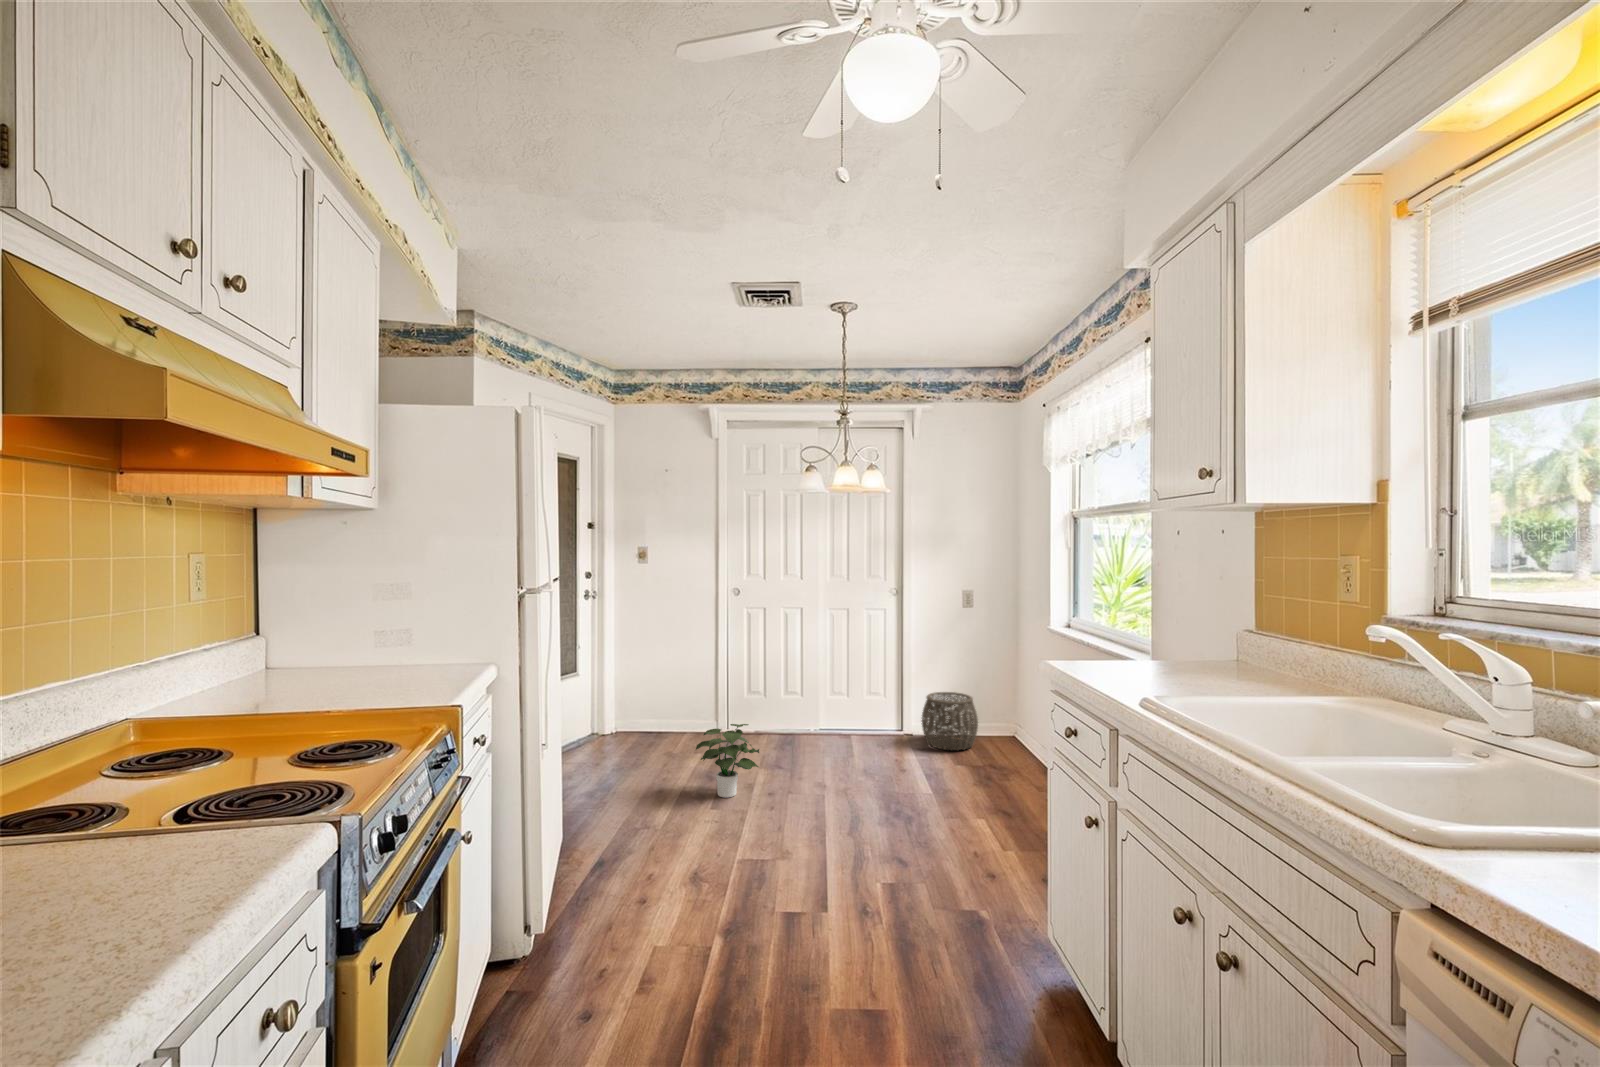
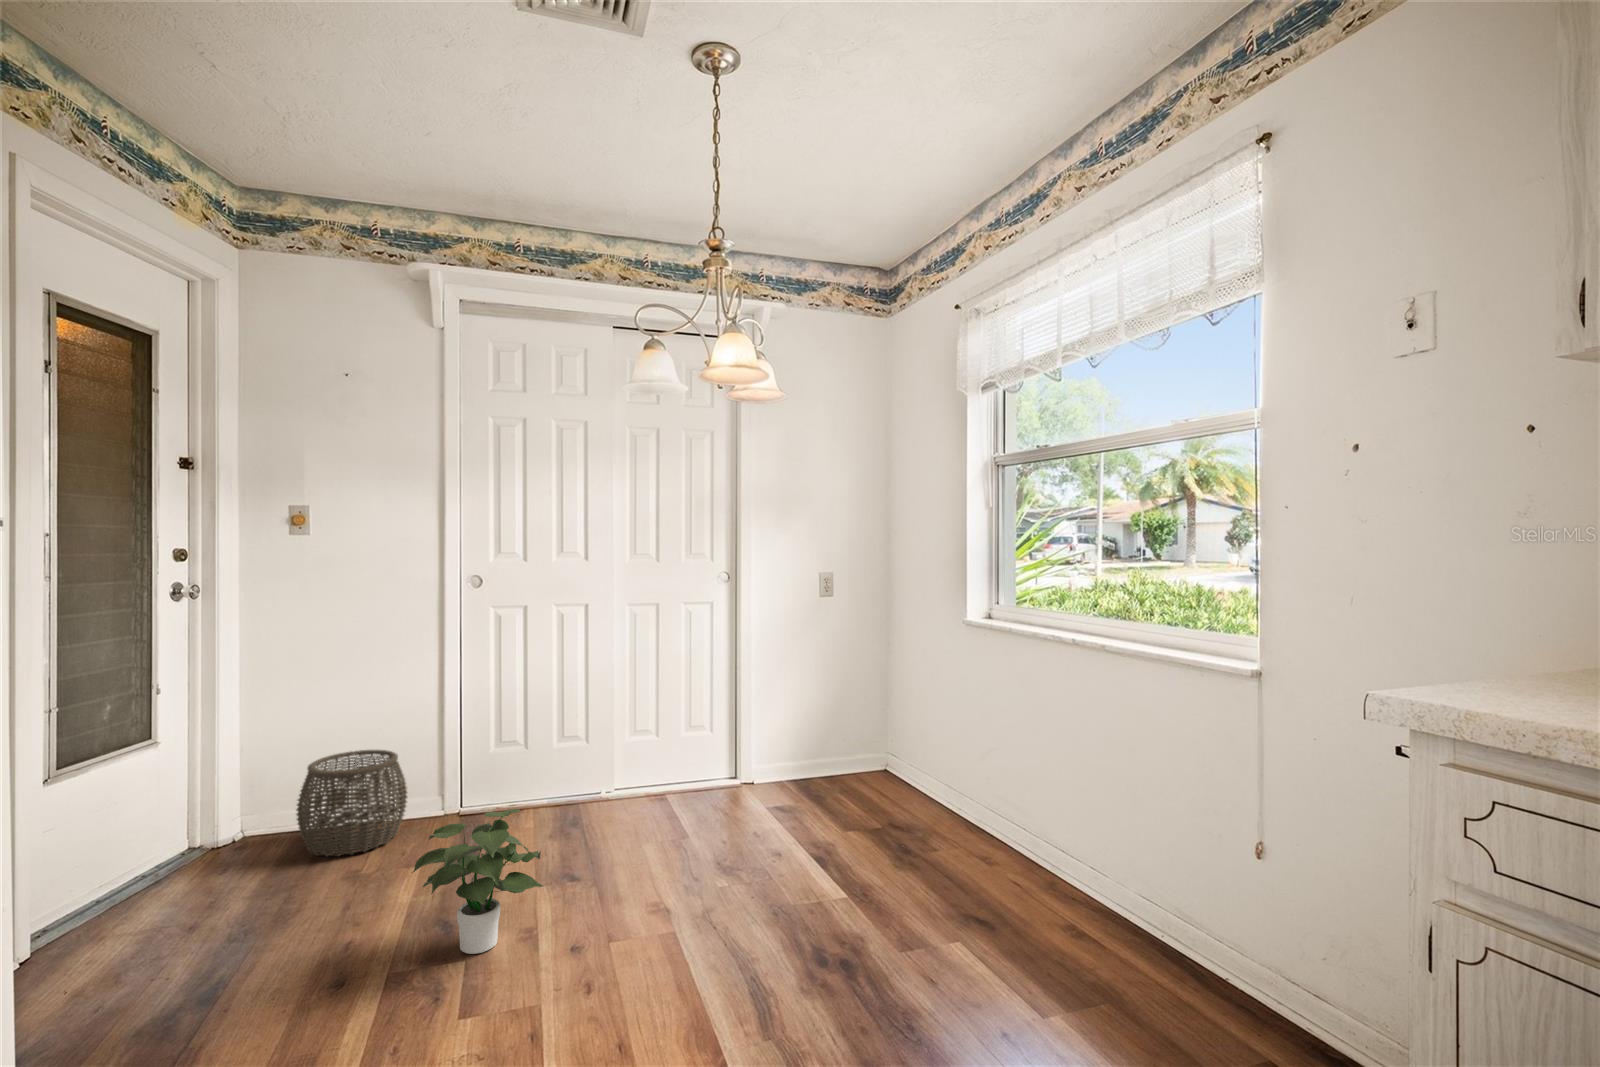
woven basket: present [922,692,978,750] -> present [296,750,407,856]

